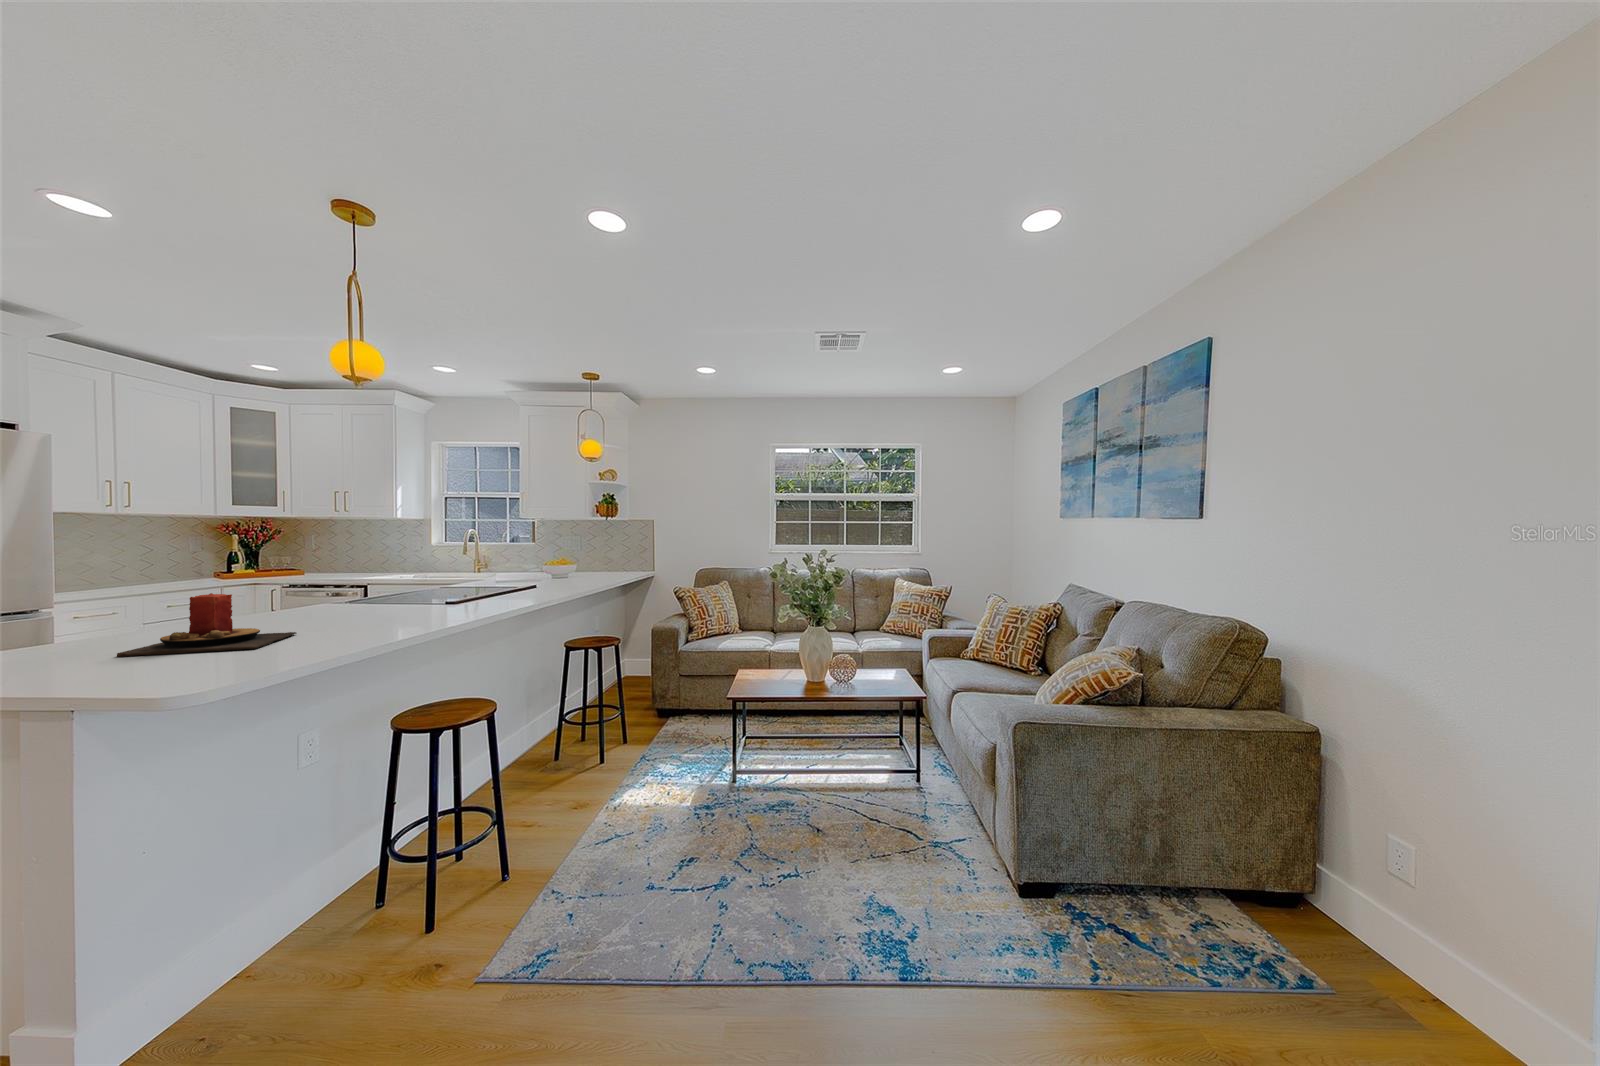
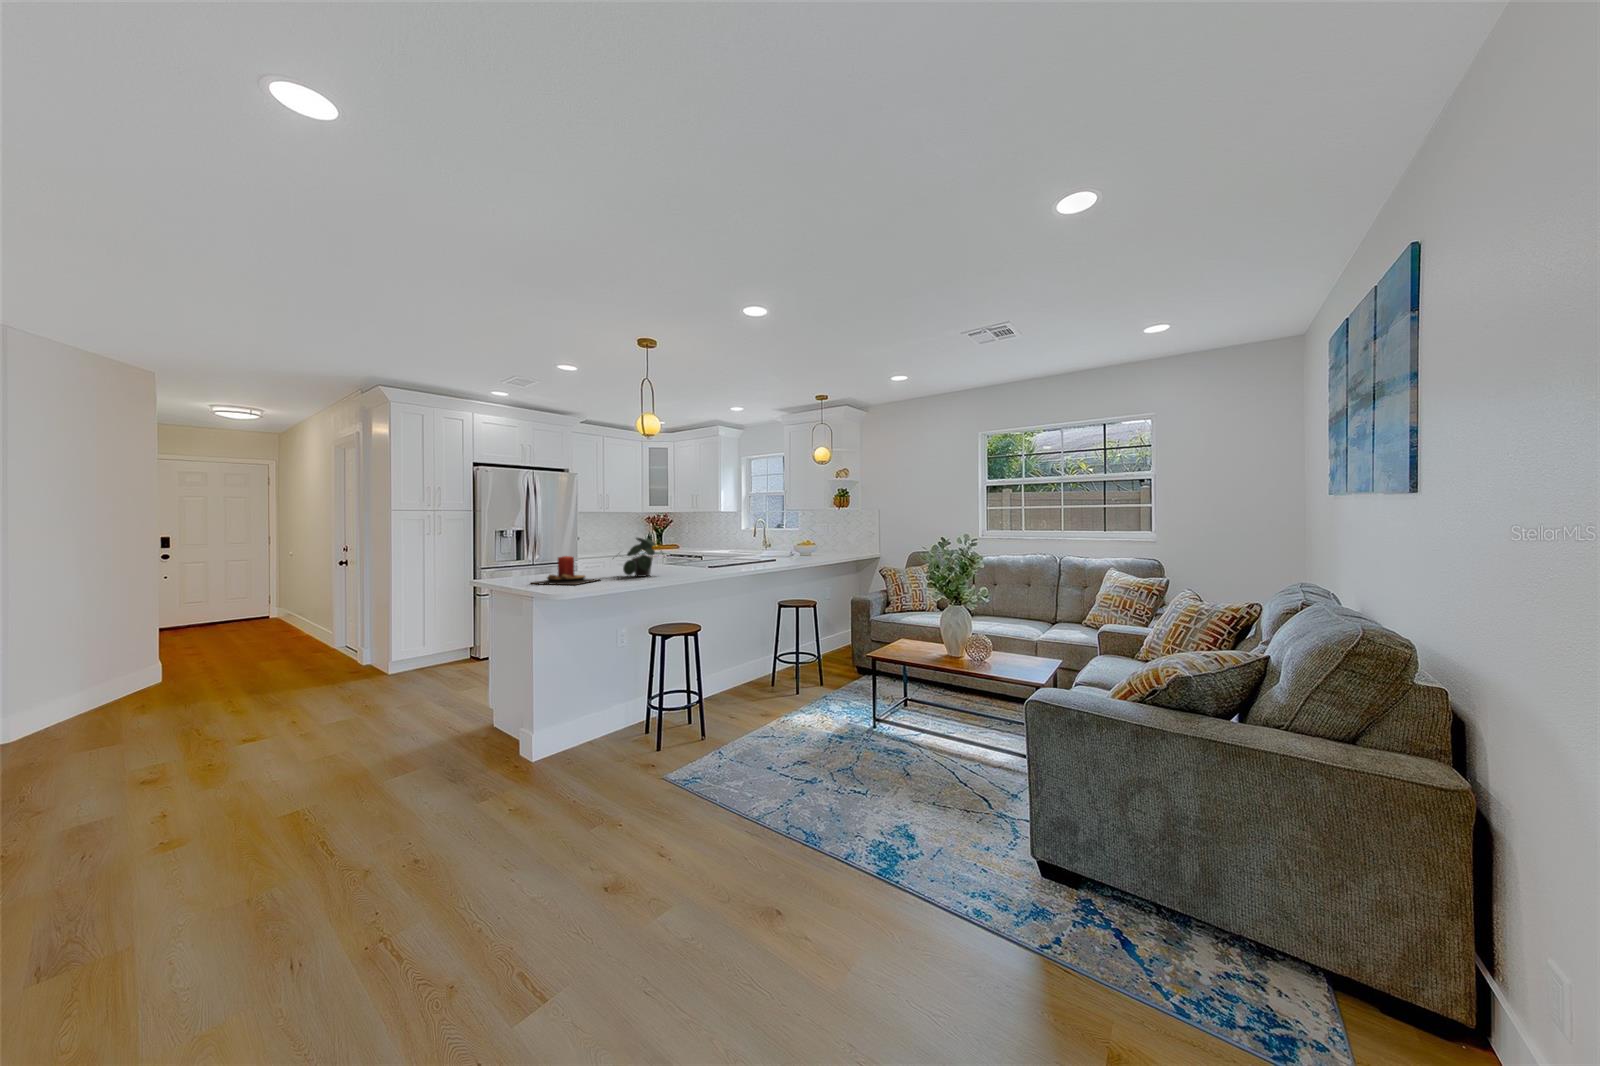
potted plant: none [297,555,410,622] -> present [623,538,656,577]

